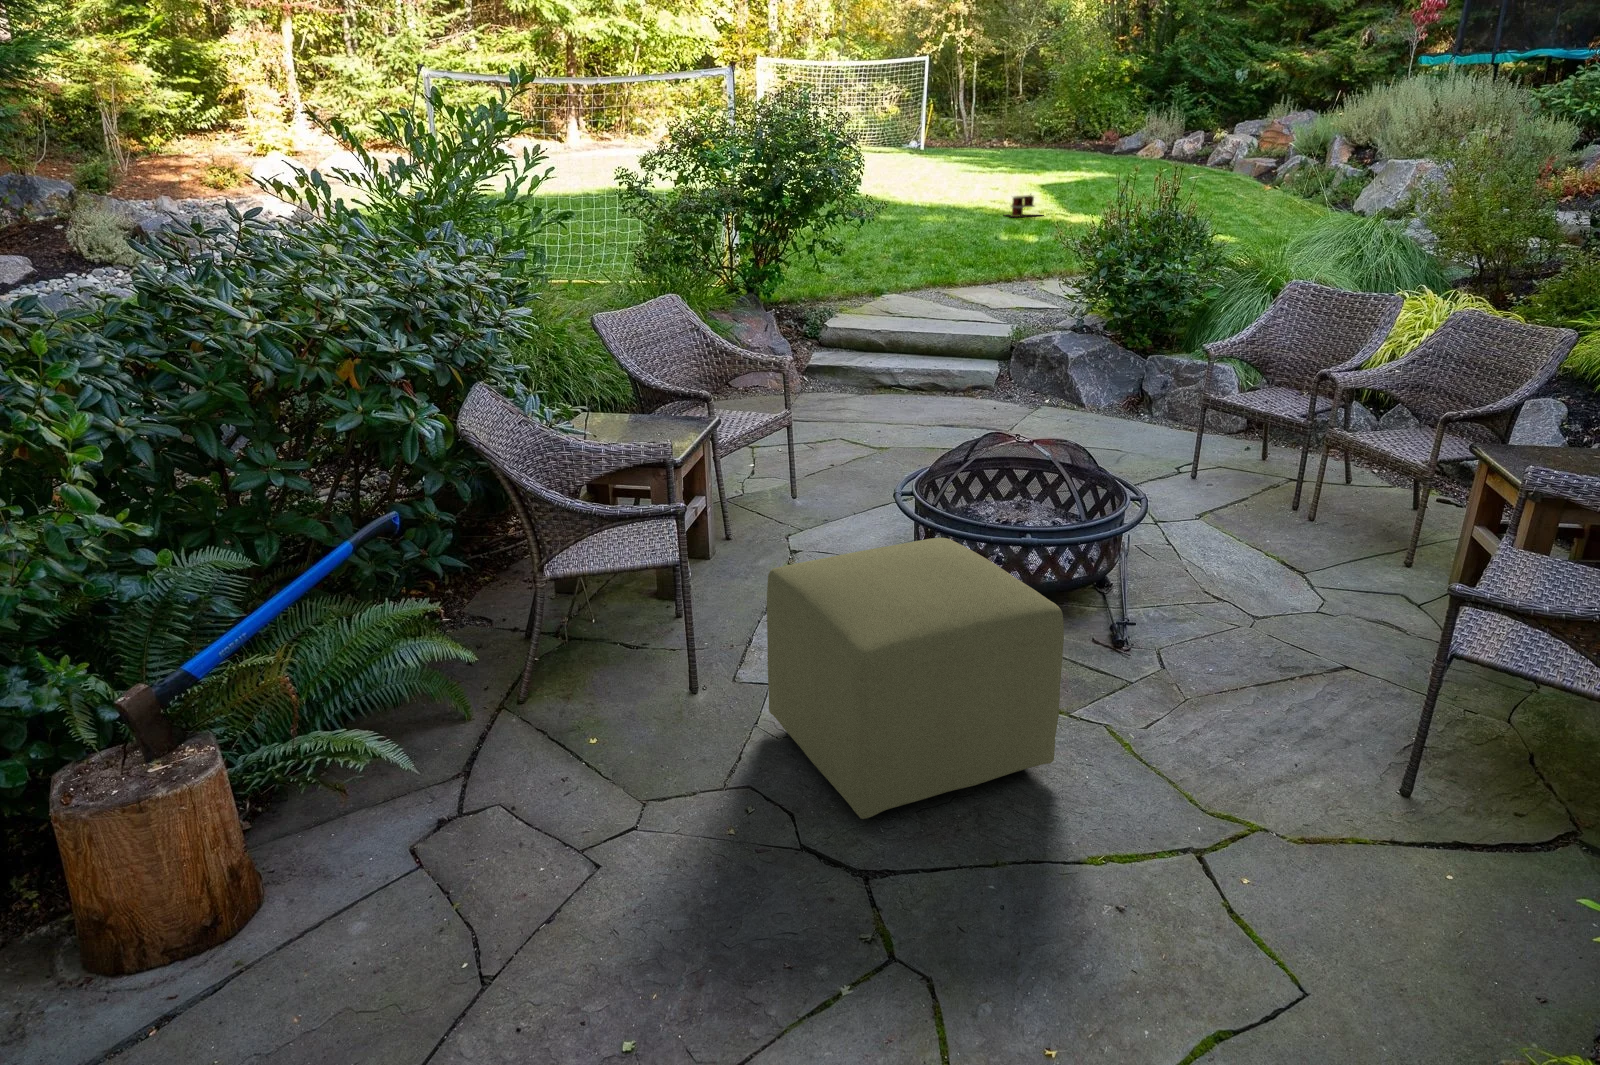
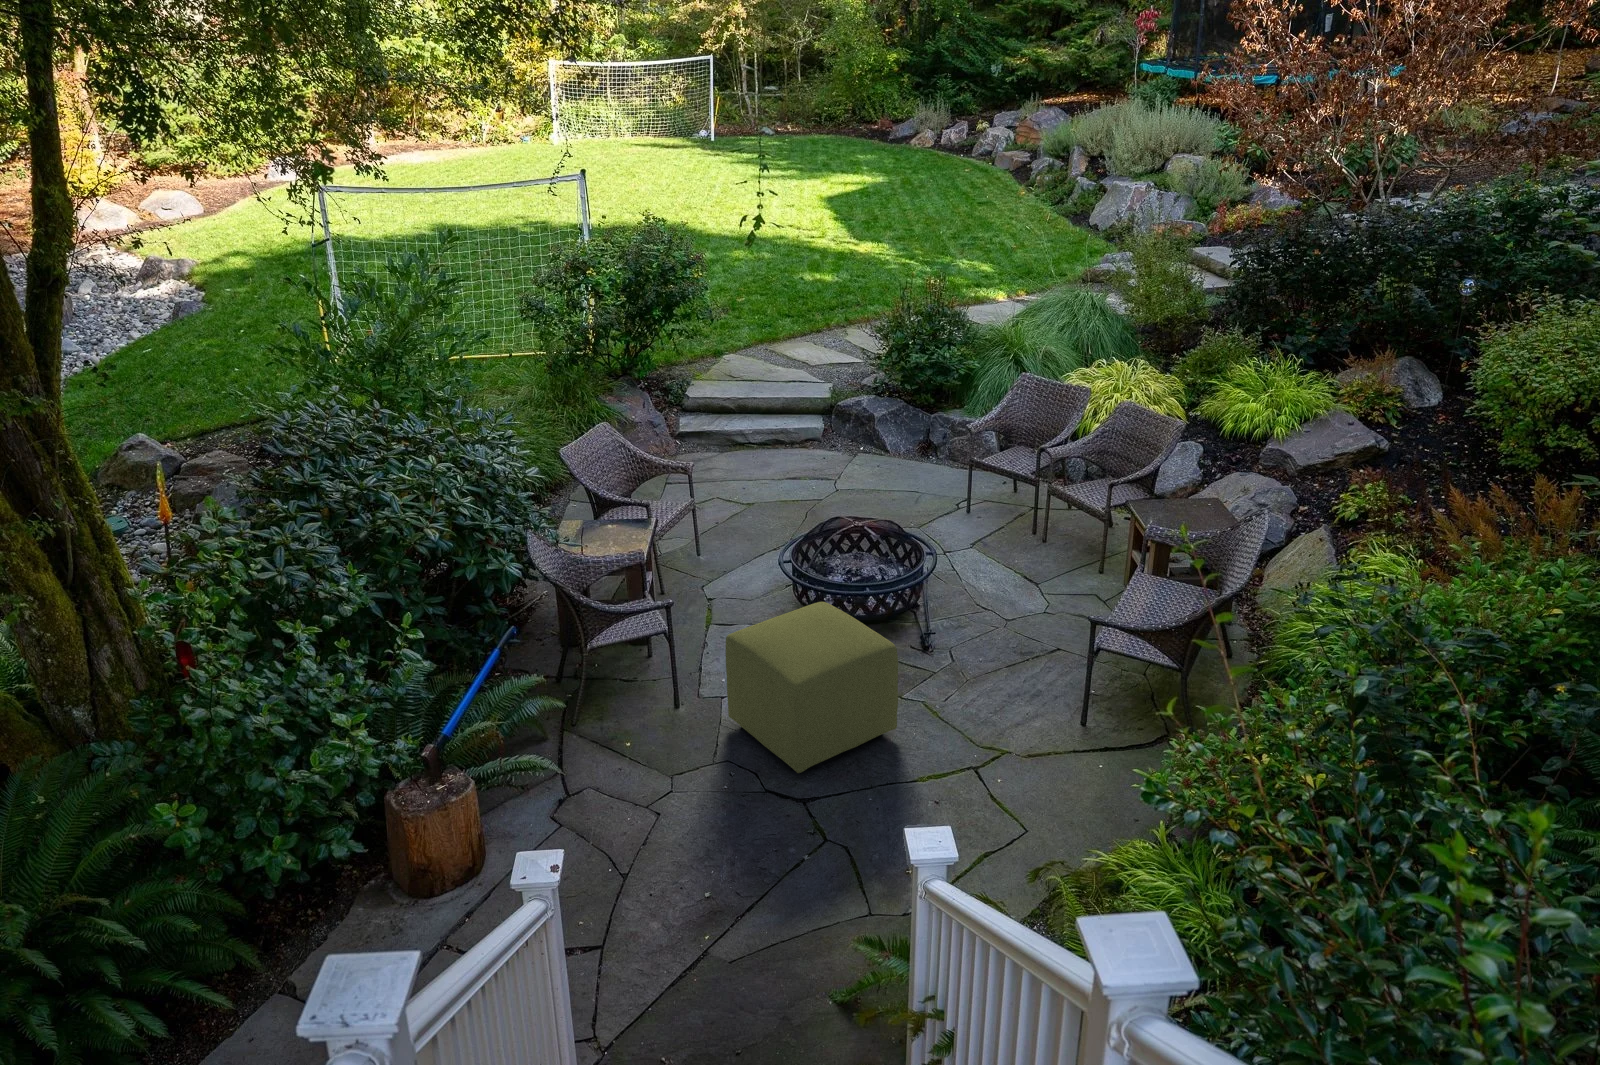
toy house: present [1011,194,1034,217] -> none [800,218,839,240]

